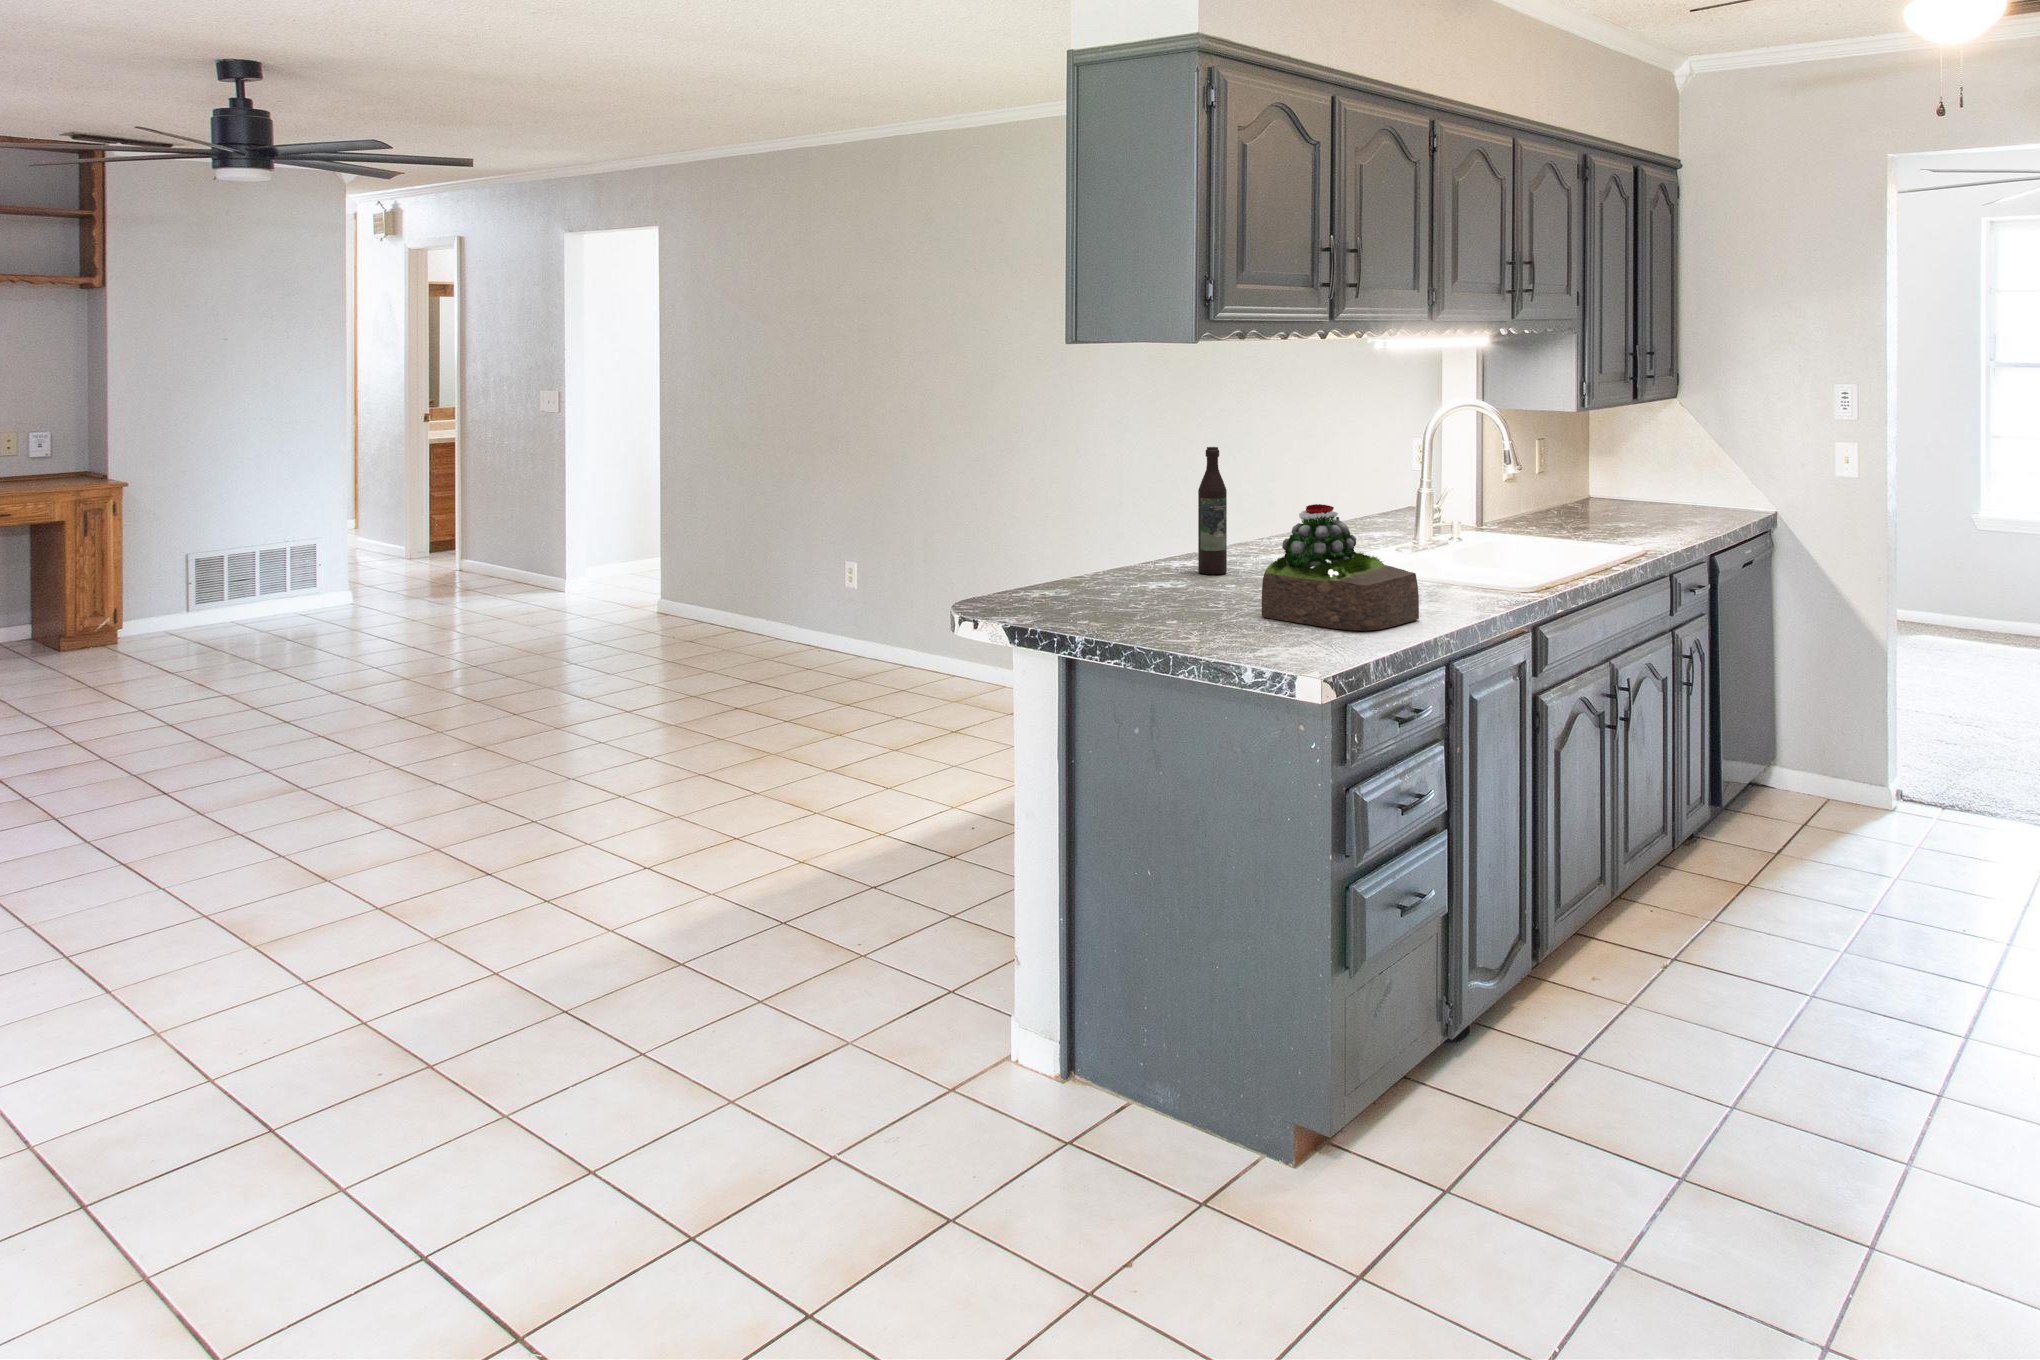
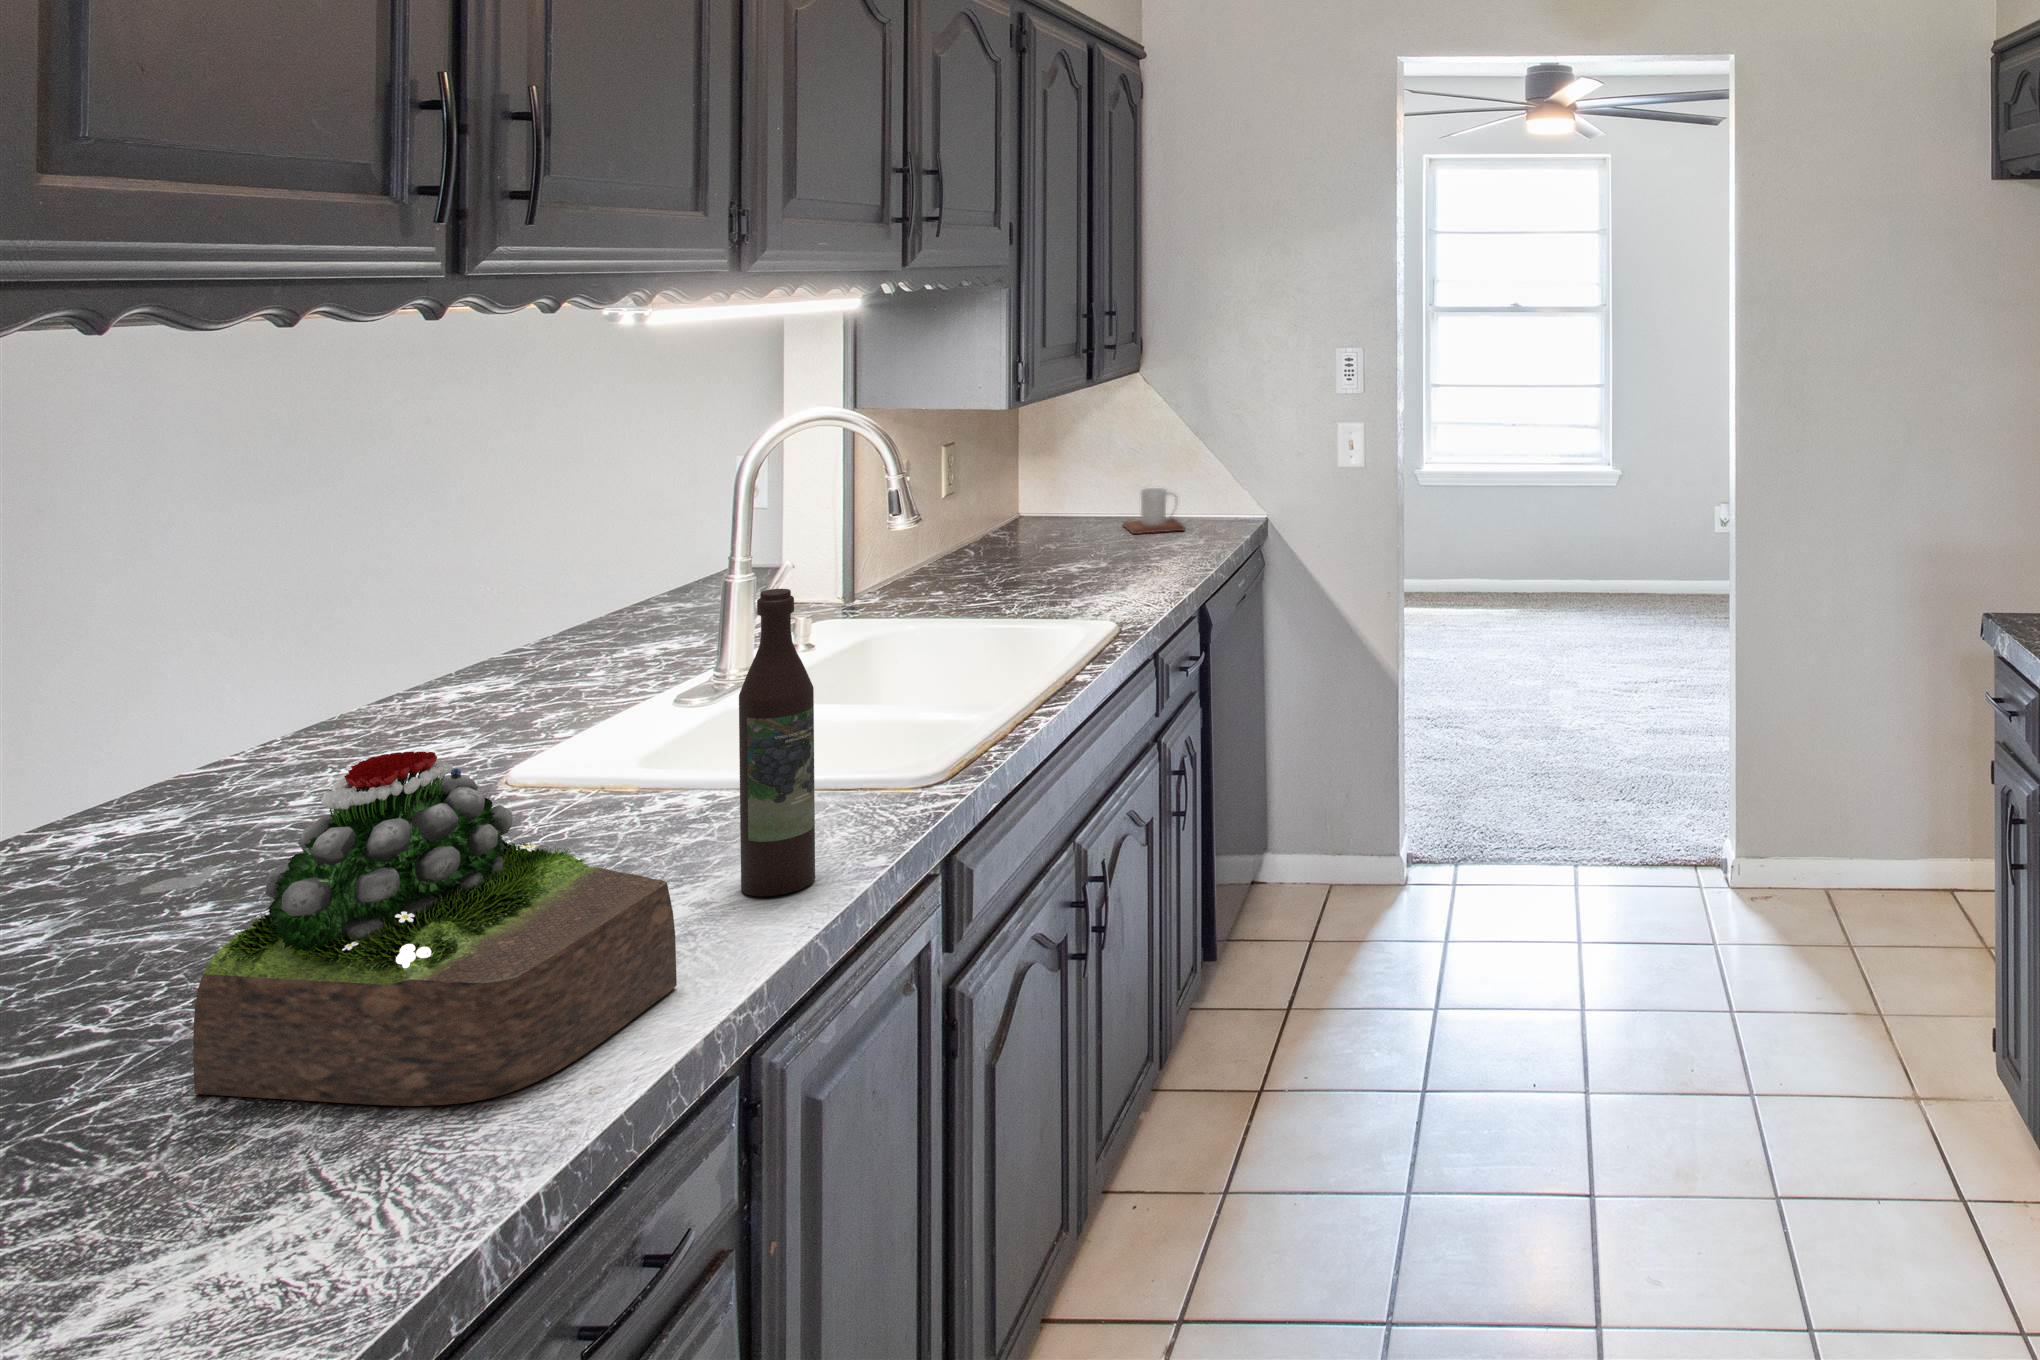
wine bottle: present [1198,447,1227,574] -> present [739,589,815,896]
mug: none [1661,481,1707,512] -> present [1123,488,1185,534]

